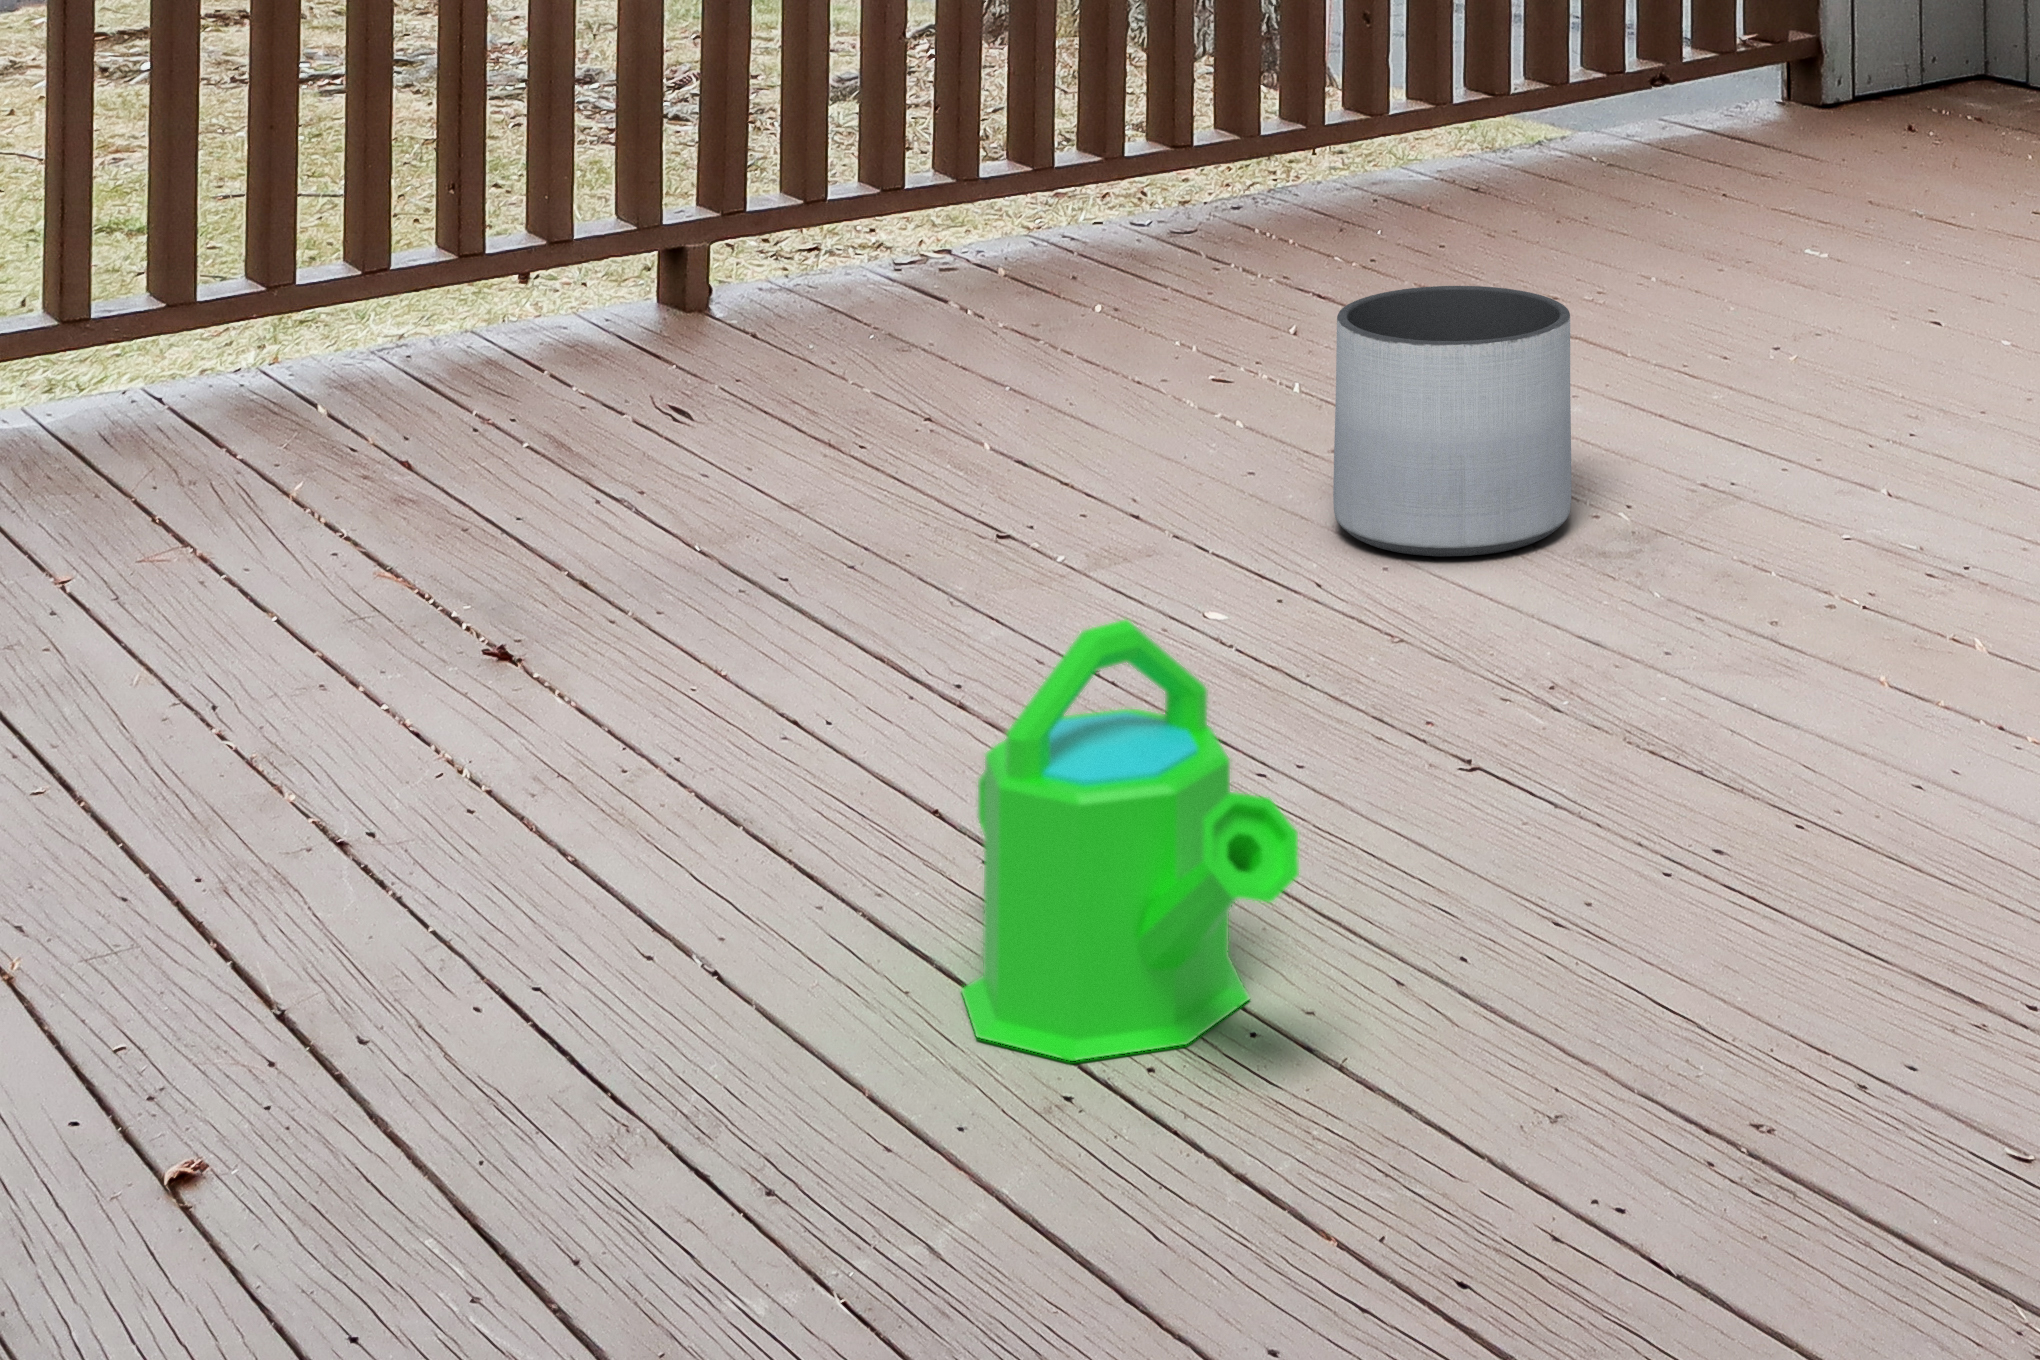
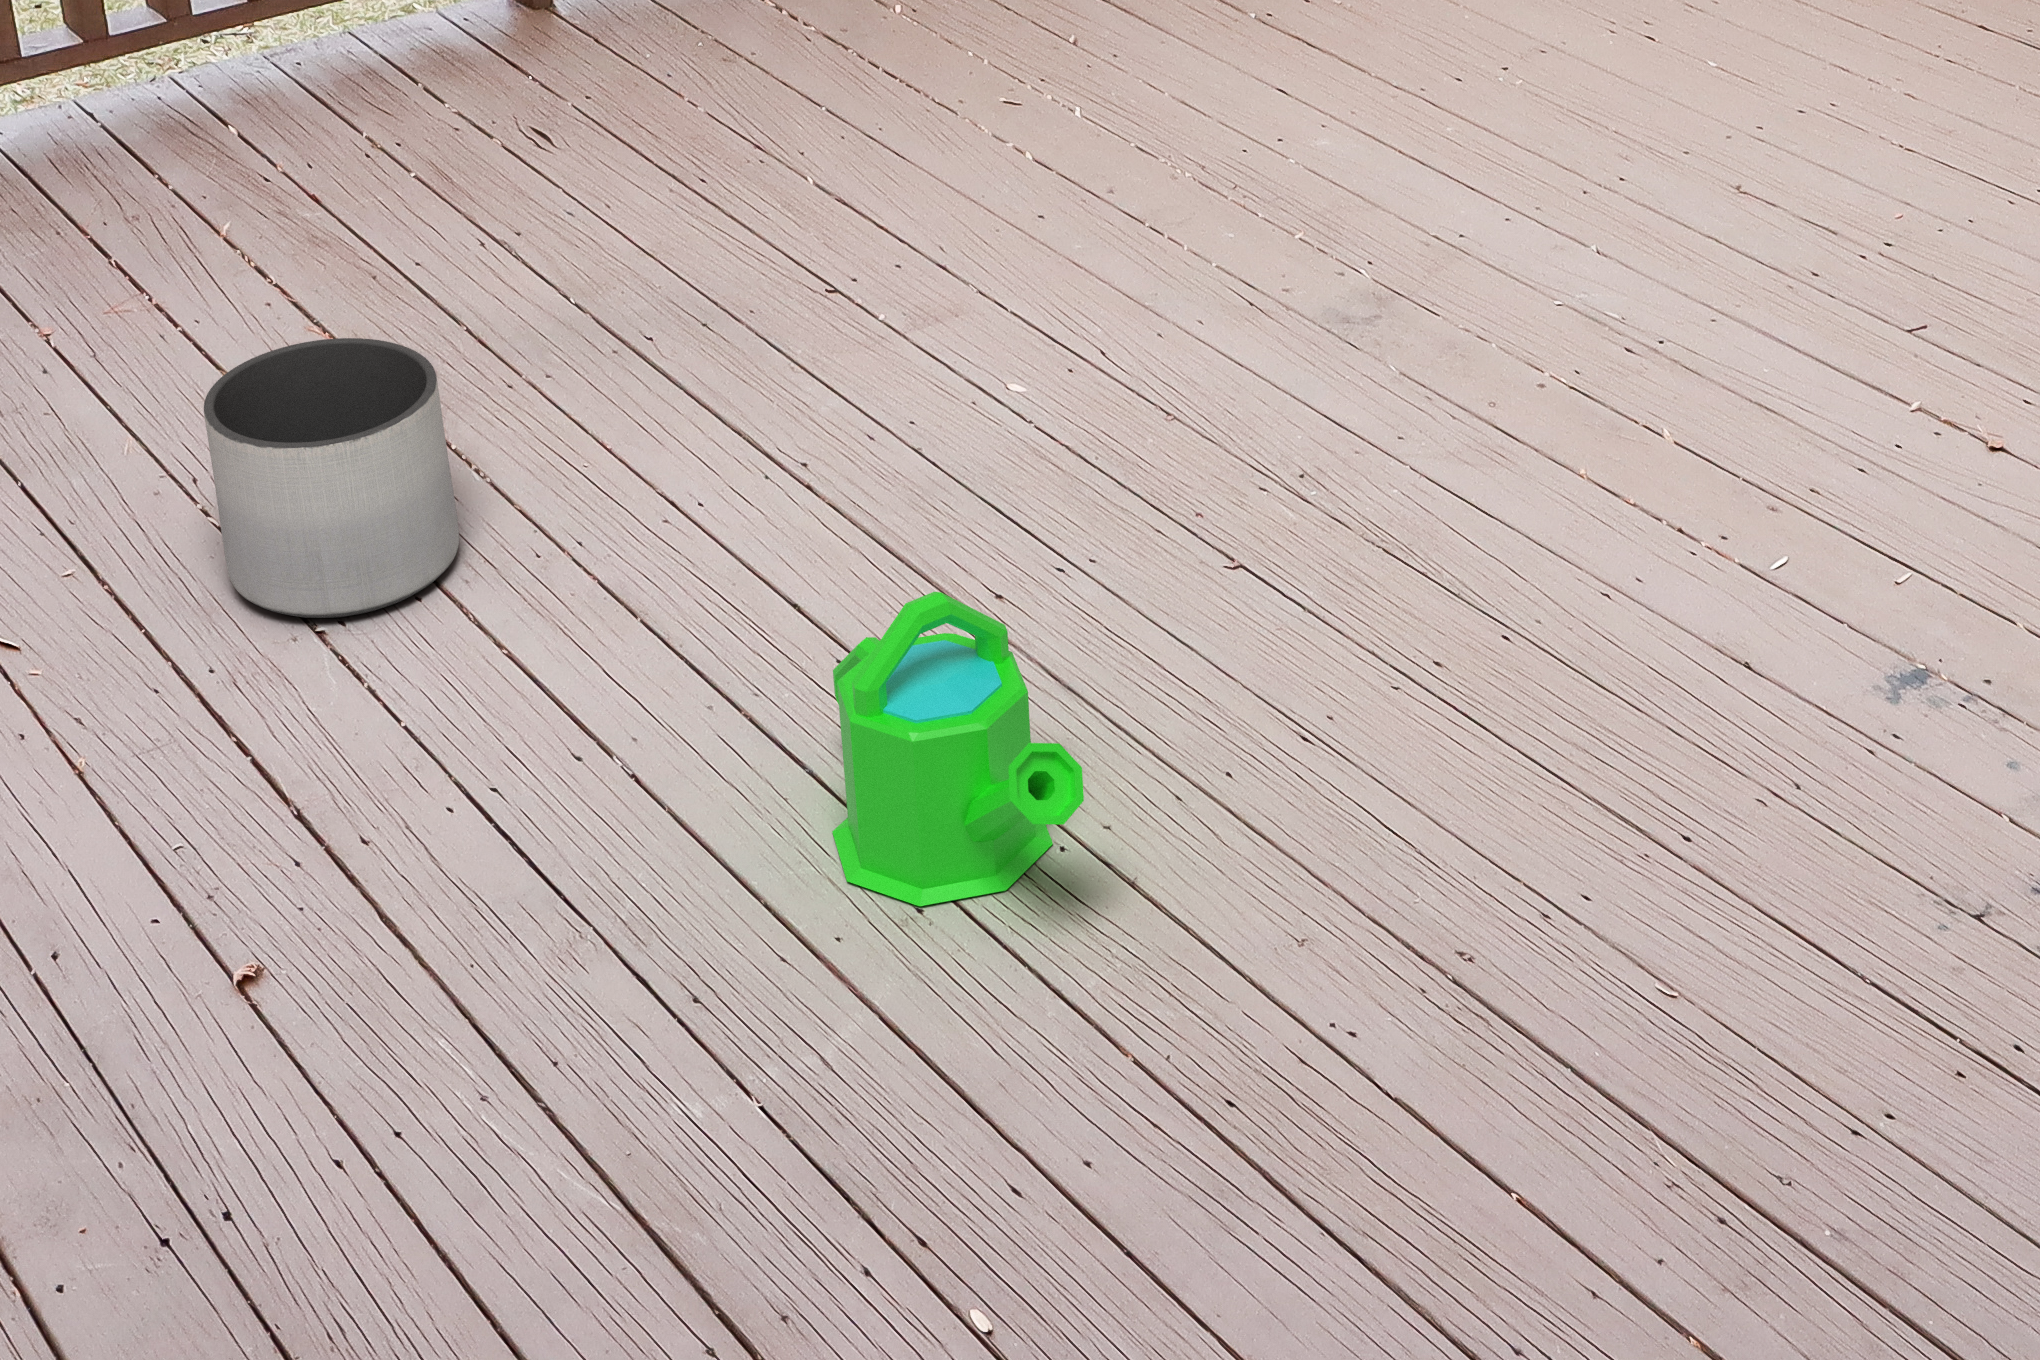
planter: present [1333,286,1571,556] -> present [204,338,459,618]

